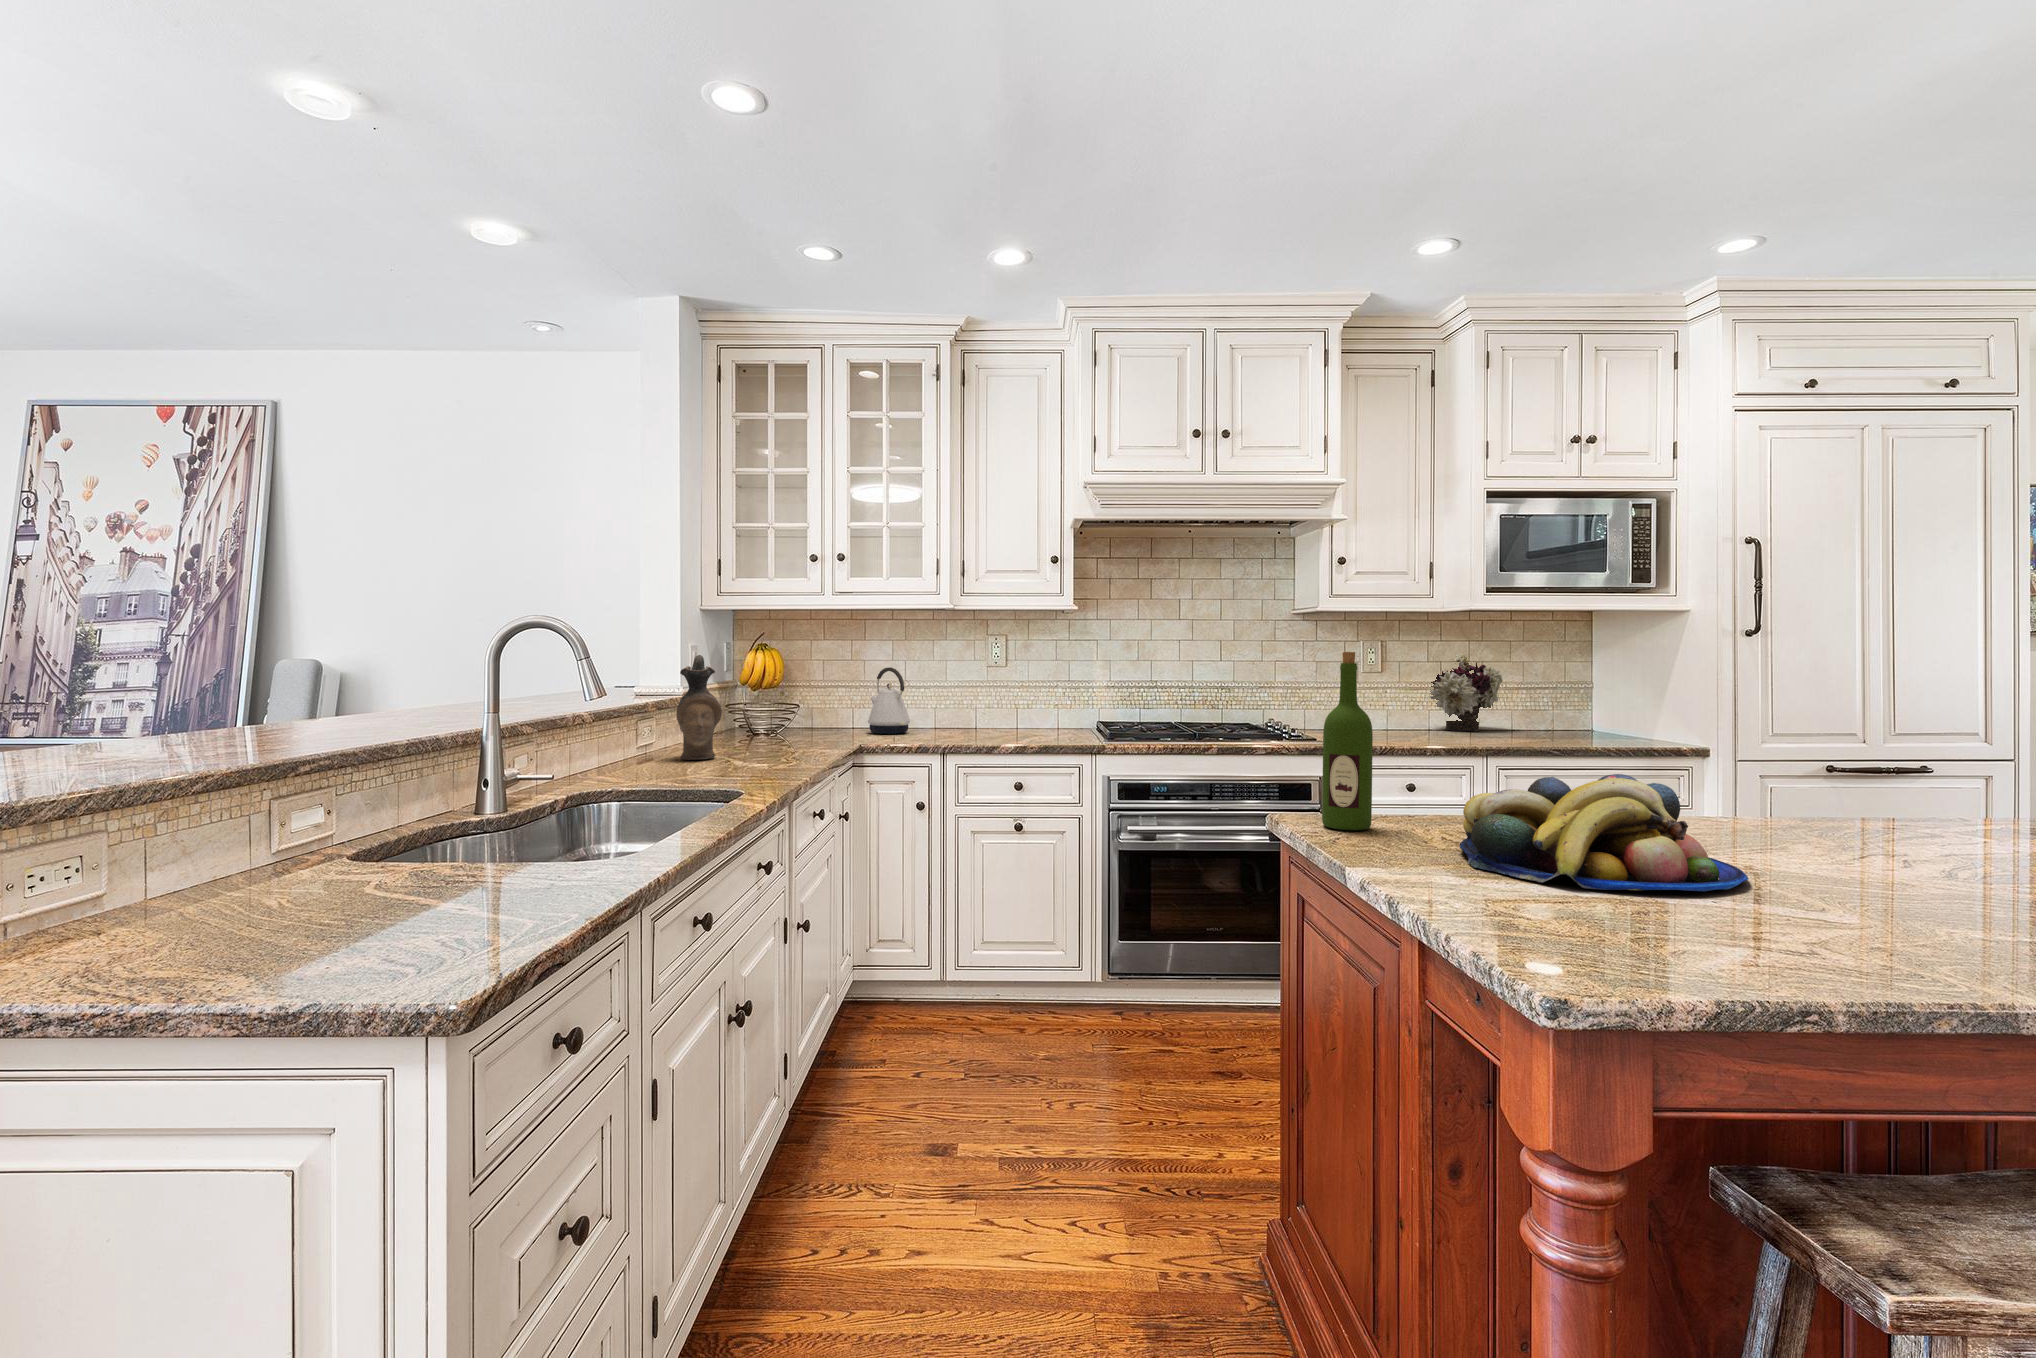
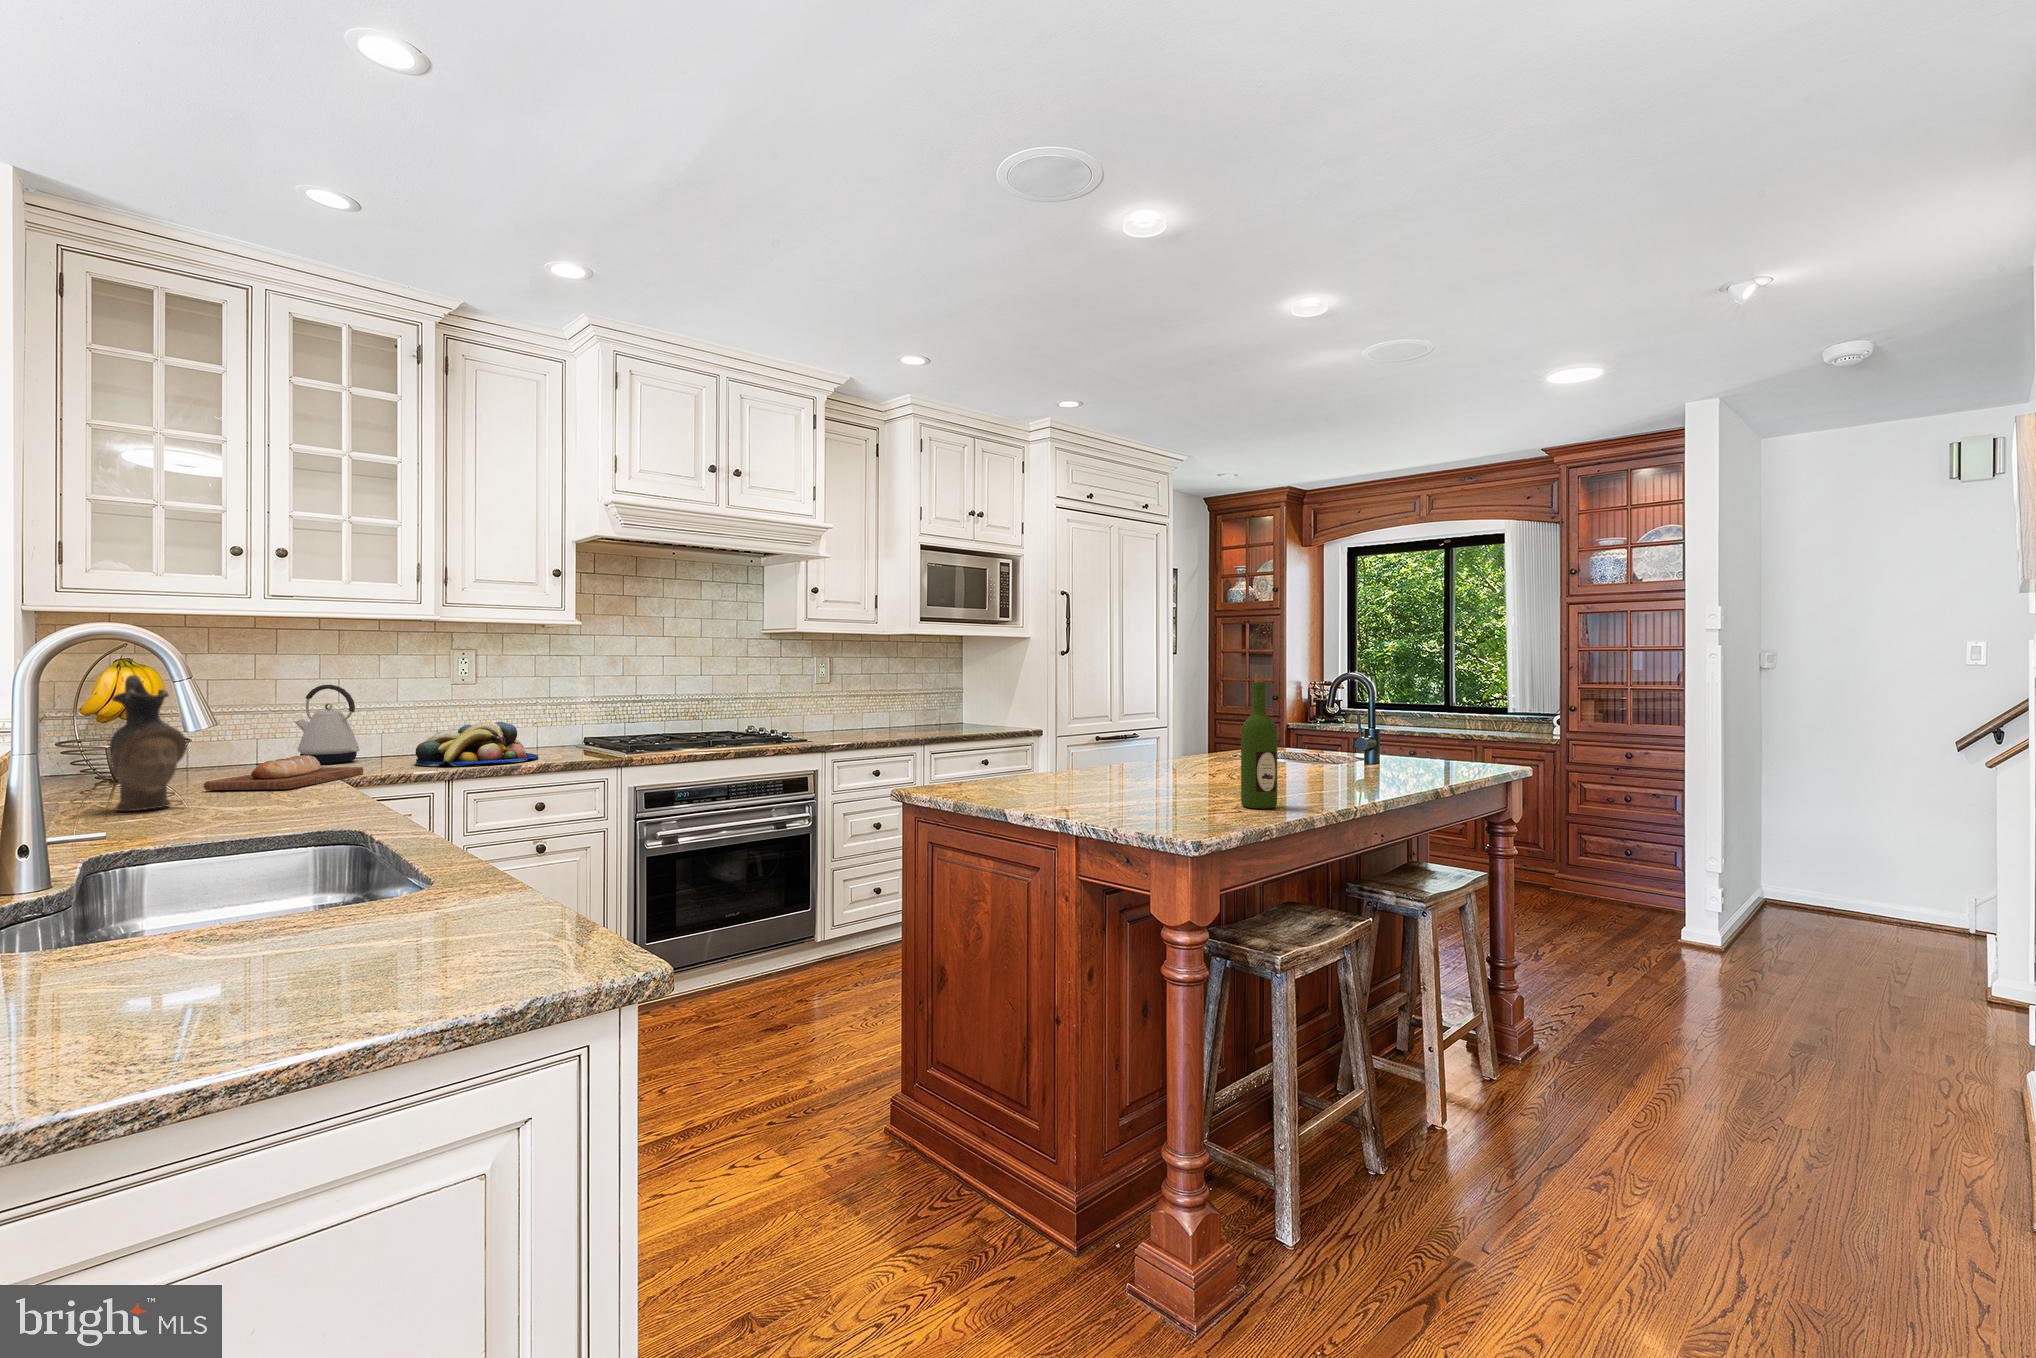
wine bottle: present [1322,652,1373,830] -> present [1241,674,1277,809]
flower arrangement: present [1430,655,1503,731] -> none [860,663,915,726]
bread loaf: none [762,725,881,752] -> present [204,755,364,790]
fruit bowl: present [1459,774,1749,891] -> present [415,722,538,766]

